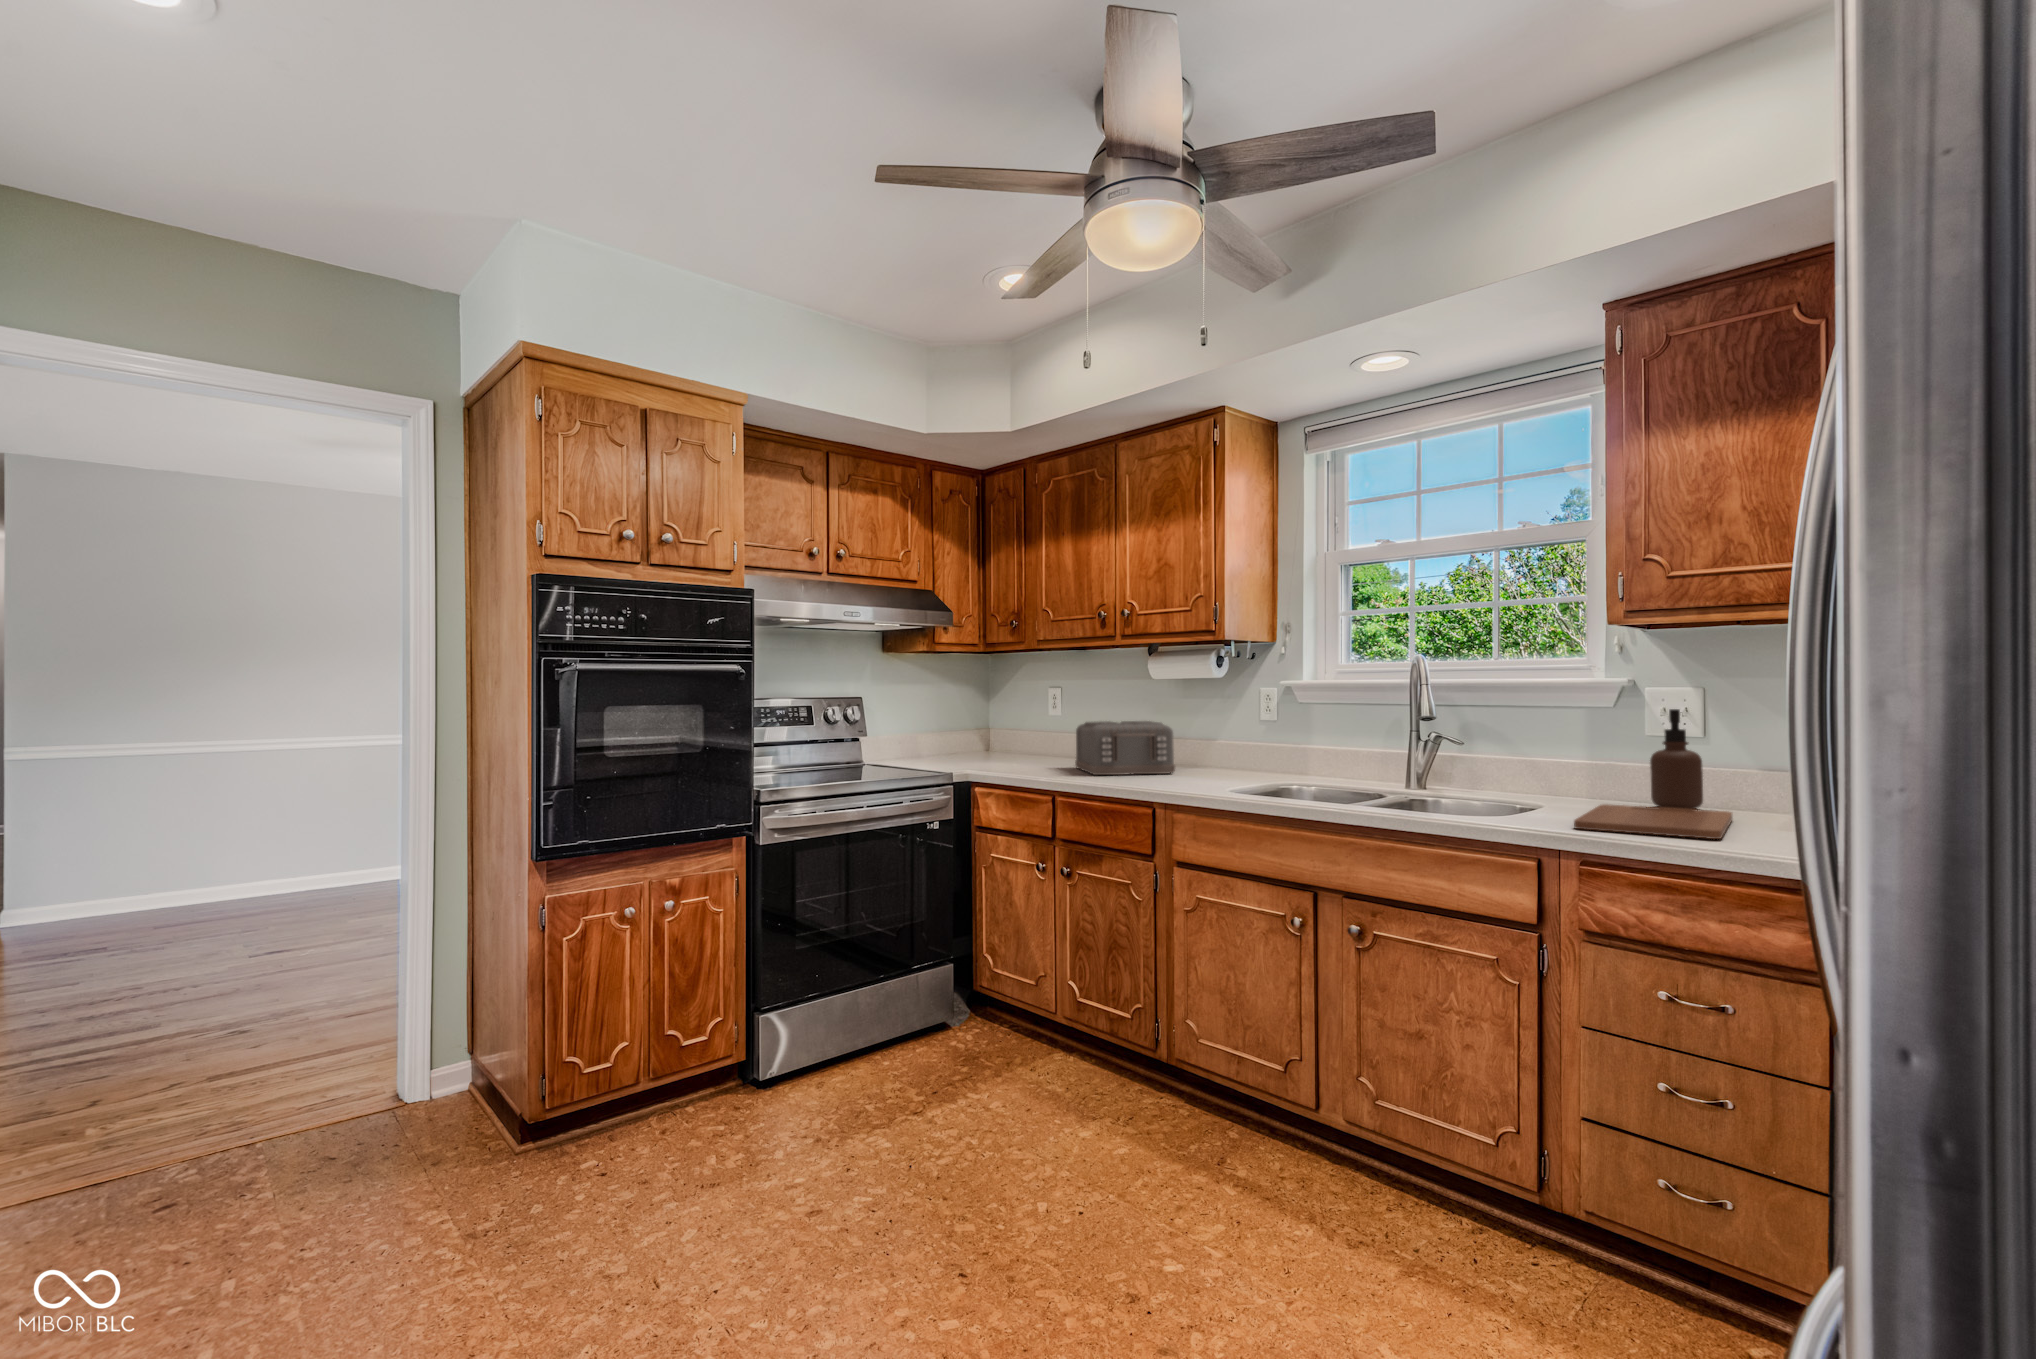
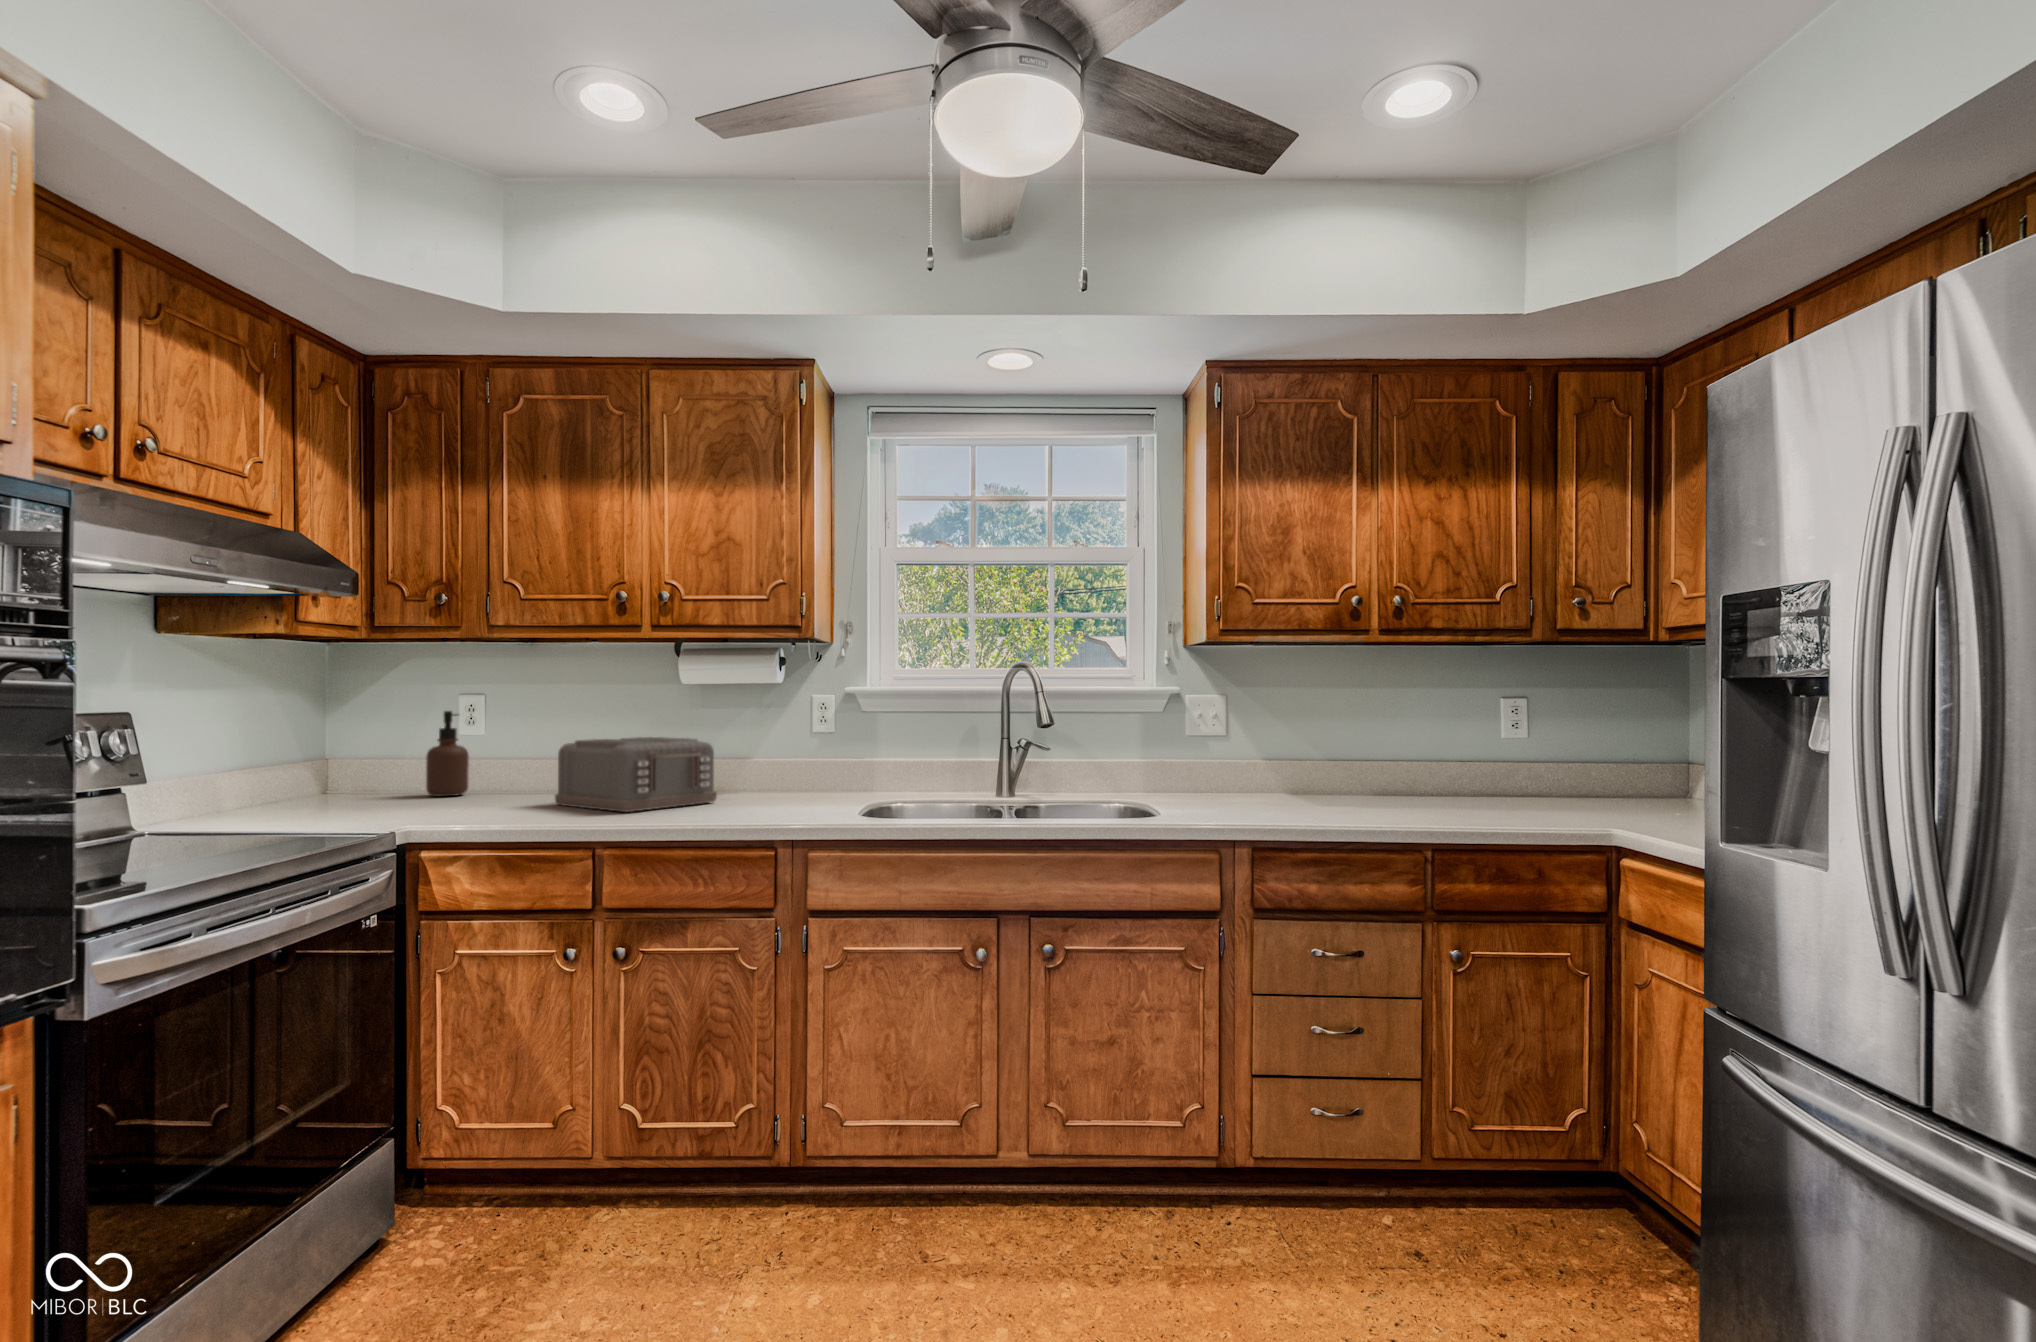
soap dispenser: present [1650,709,1703,809] -> present [426,711,469,796]
cutting board: present [1574,804,1733,839] -> none [1191,799,1335,824]

